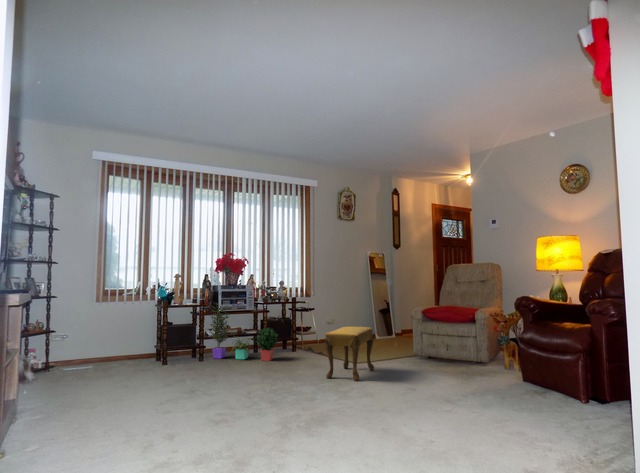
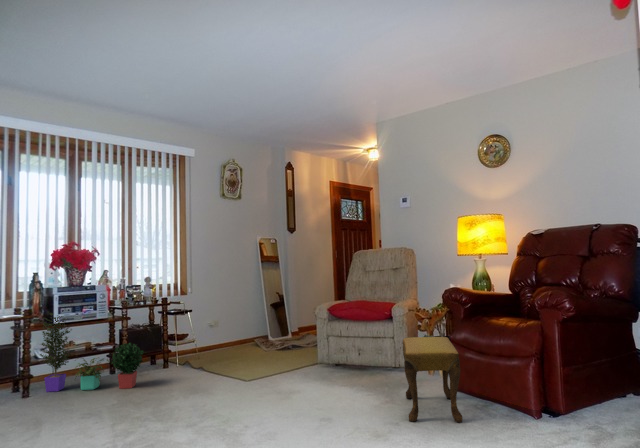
footstool: present [325,326,374,381] -> present [403,337,462,423]

